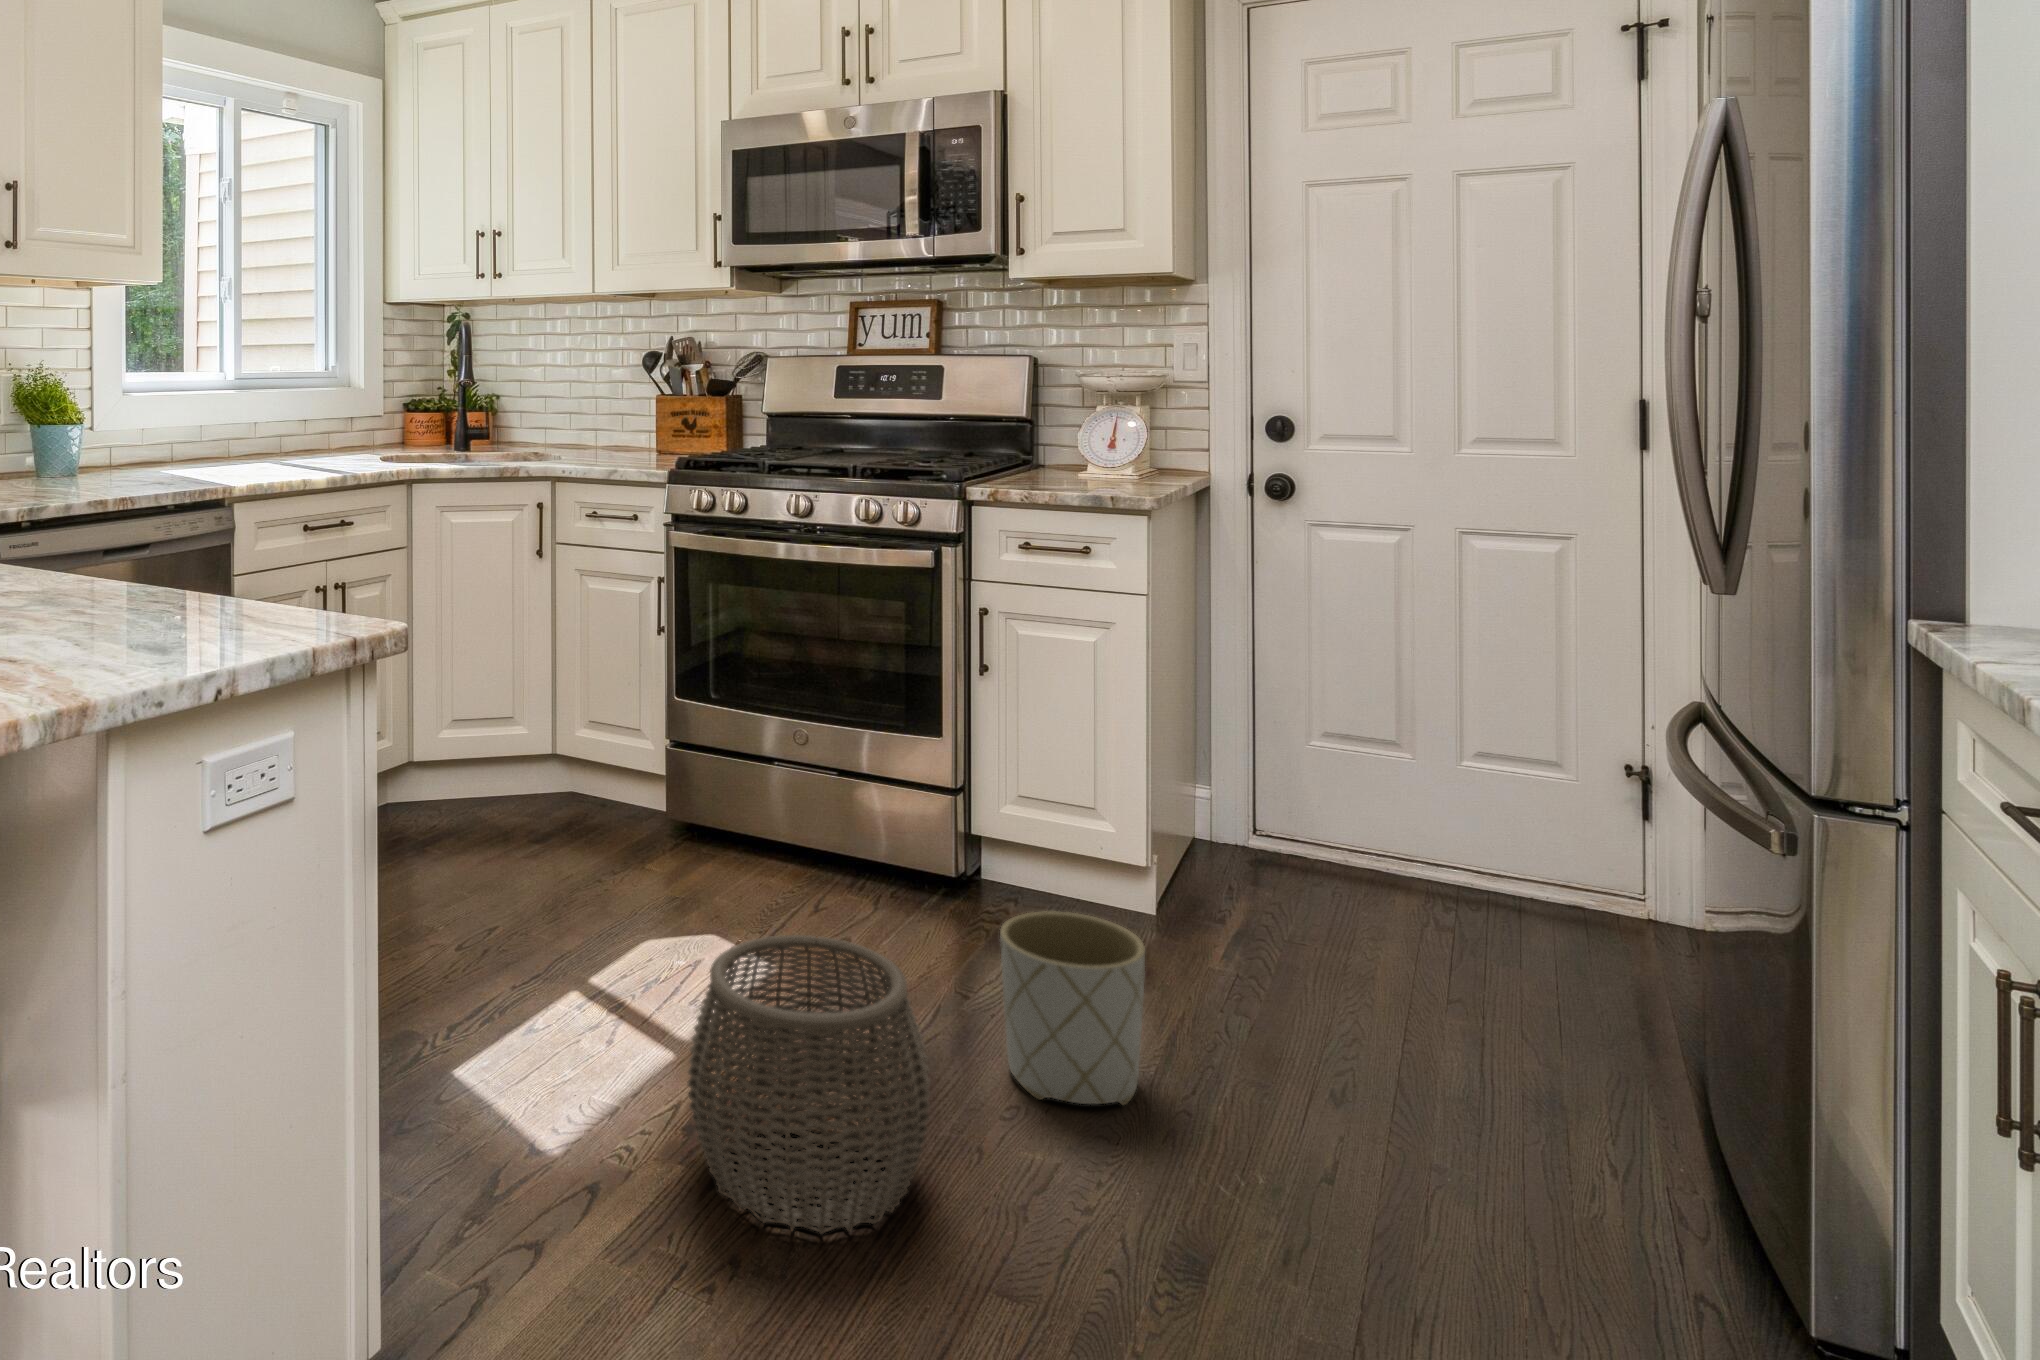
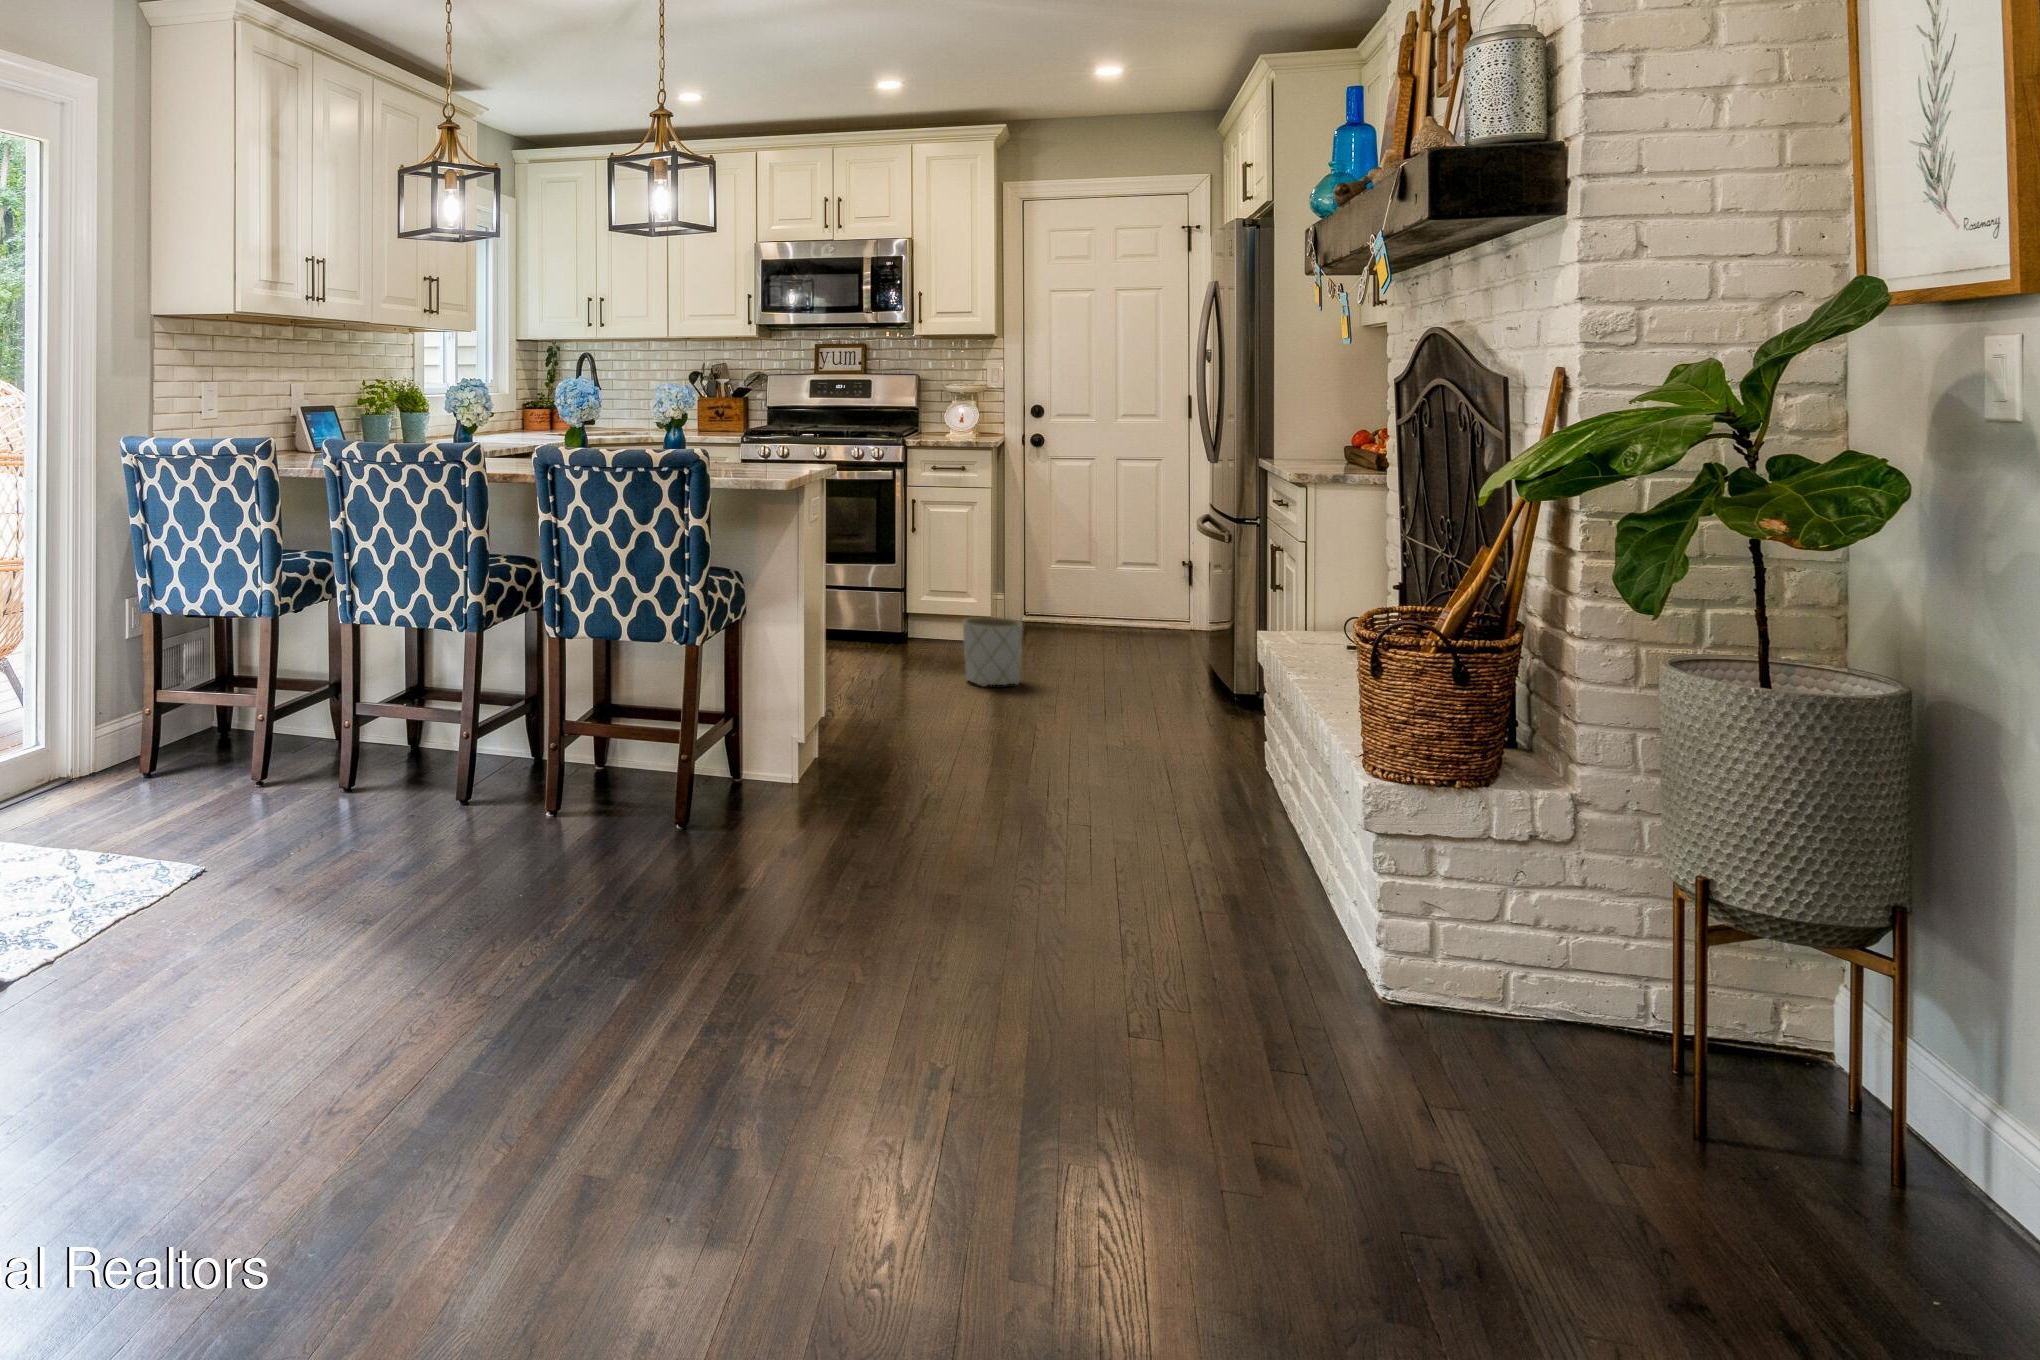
woven basket: present [687,935,931,1234] -> none [865,617,964,715]

